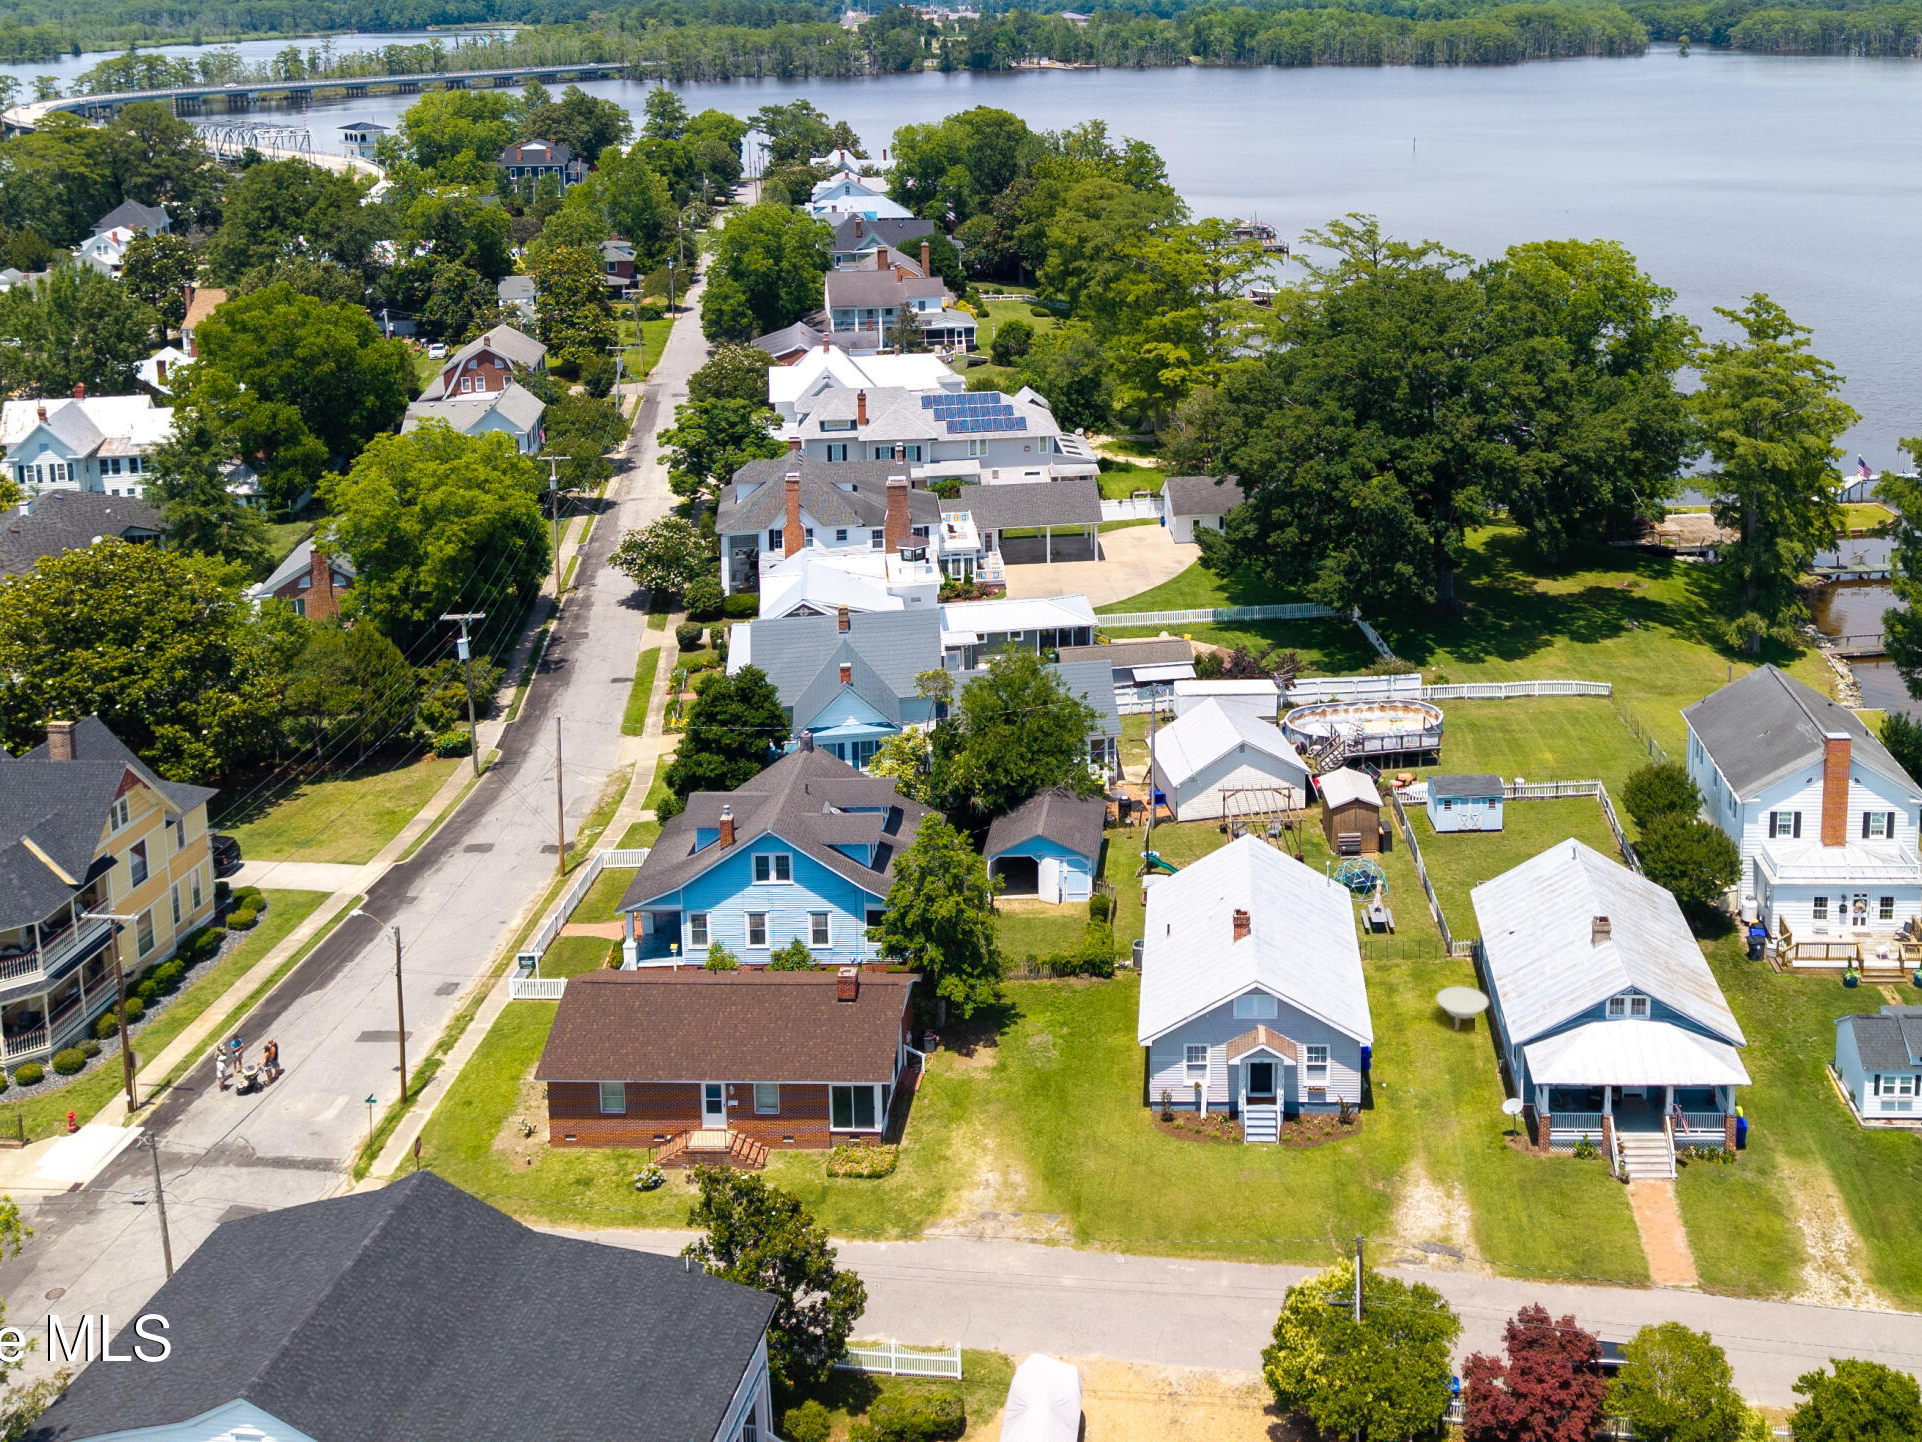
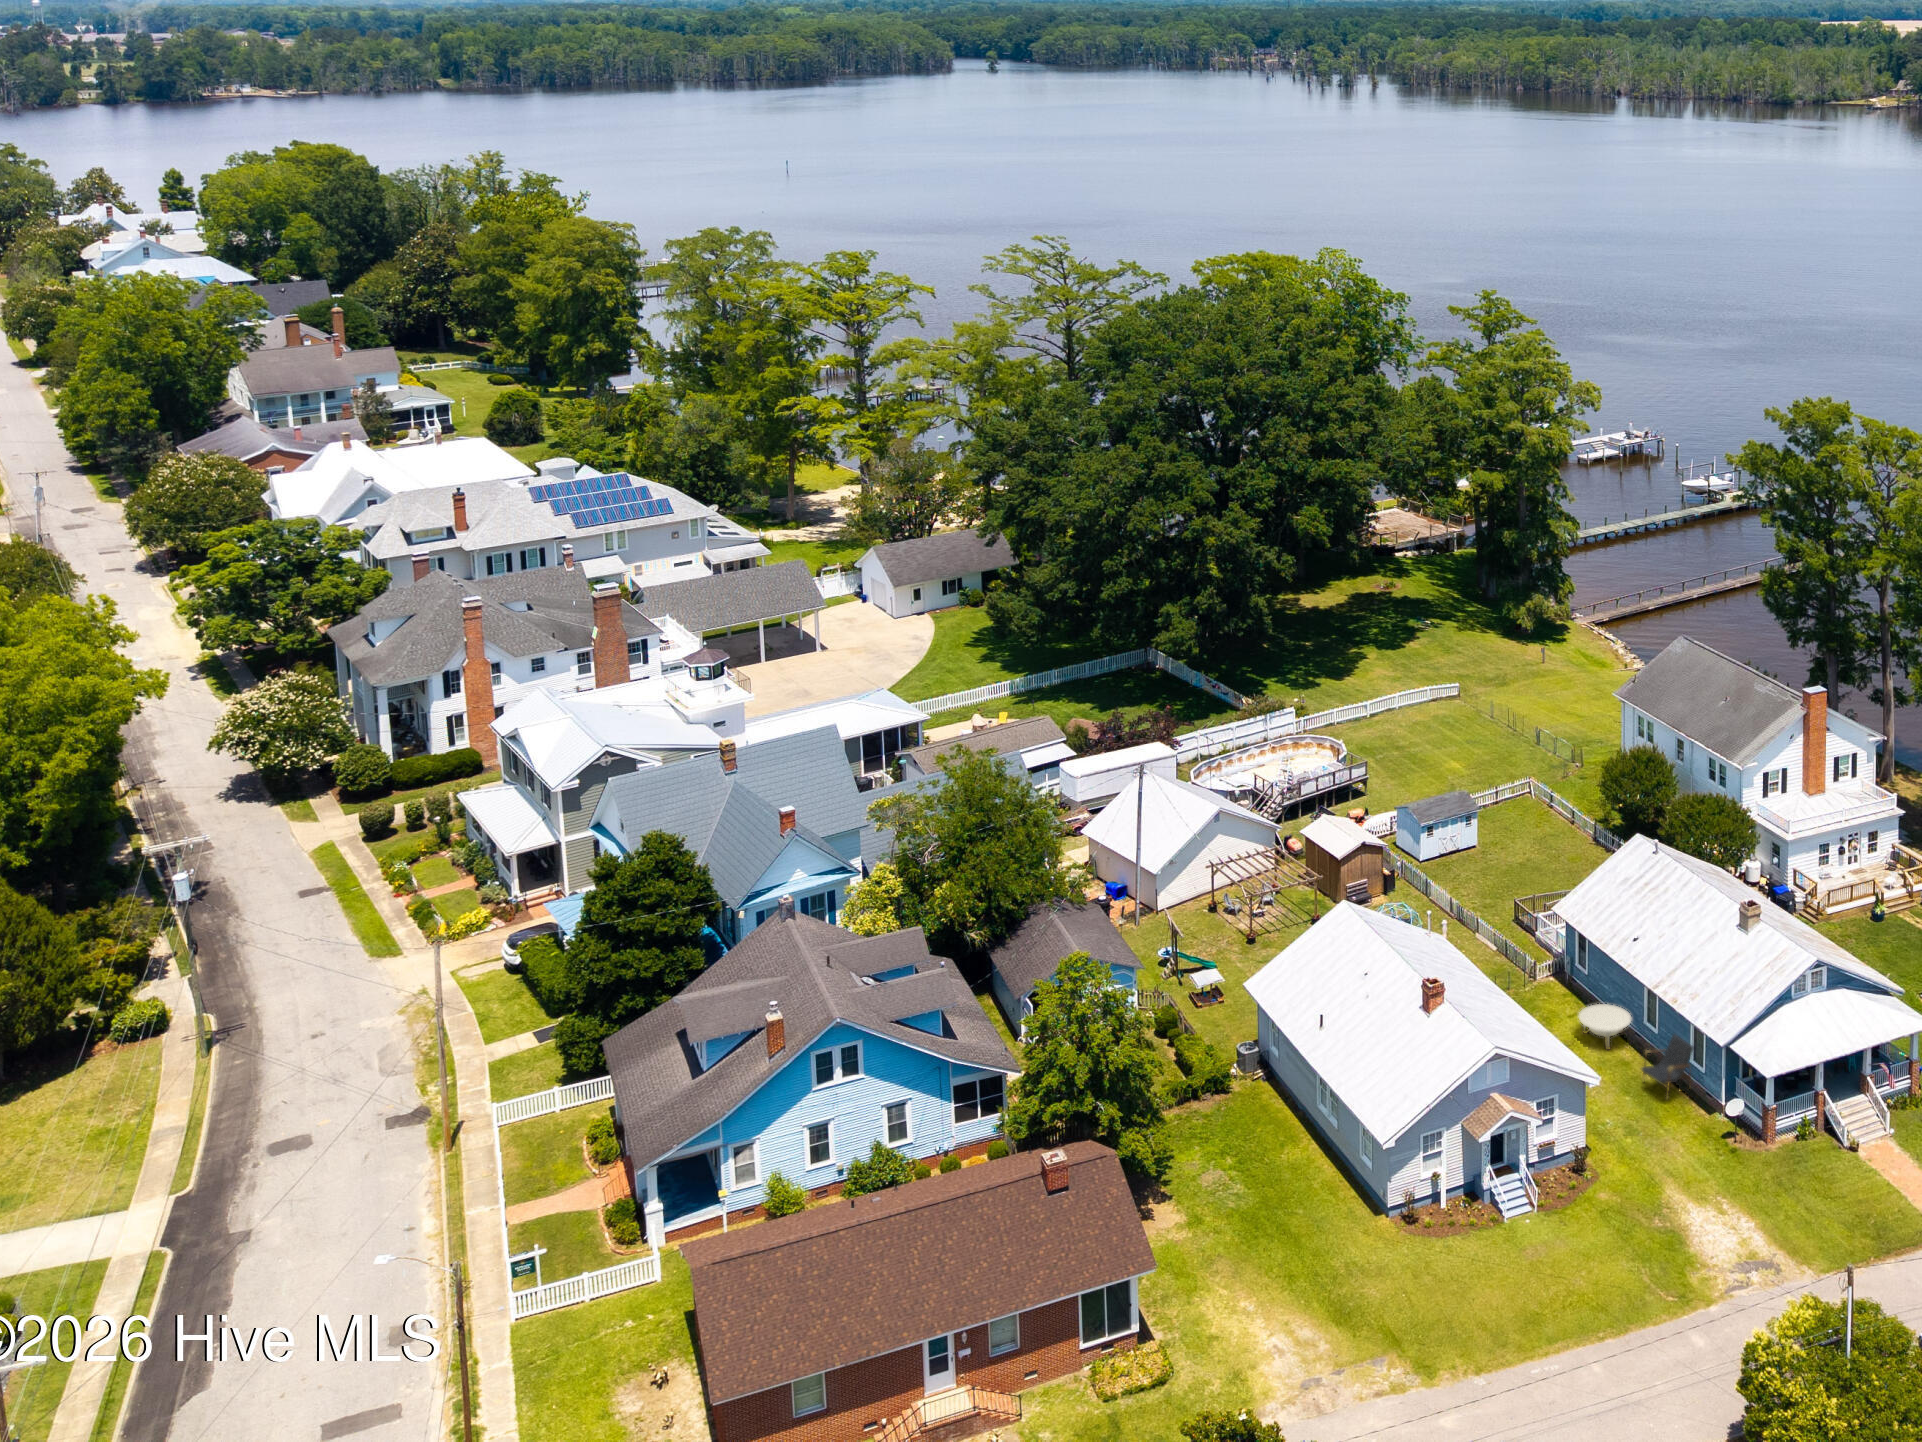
lounge chair: none [1459,1027,1510,1088] -> present [1642,1034,1694,1096]

